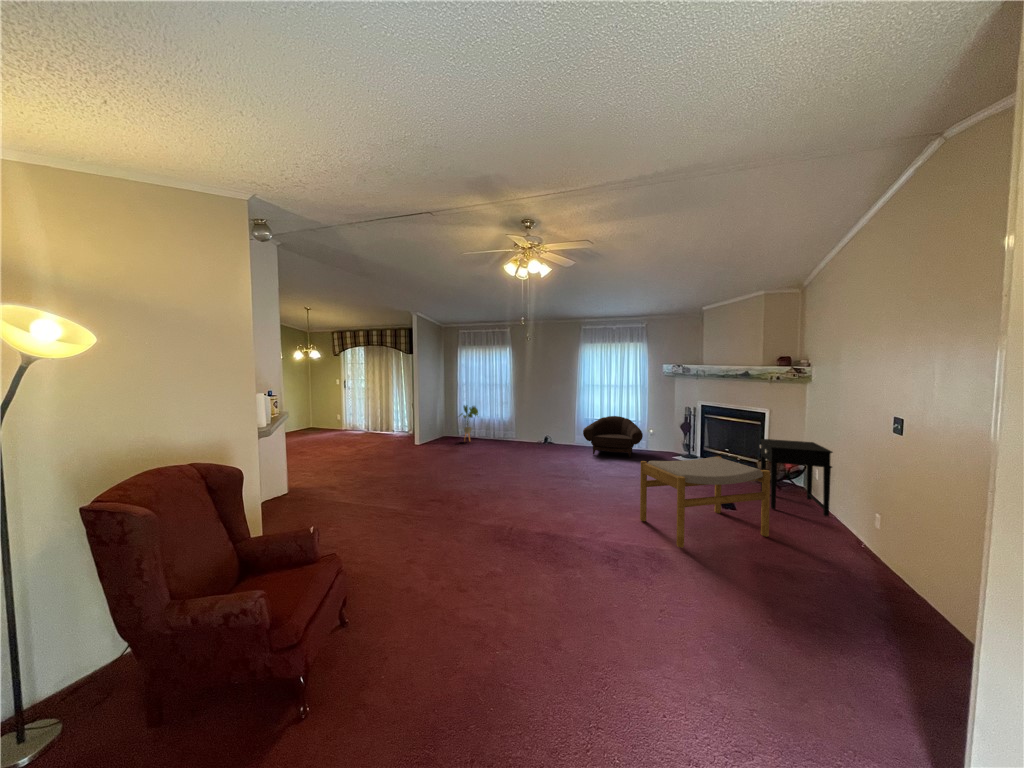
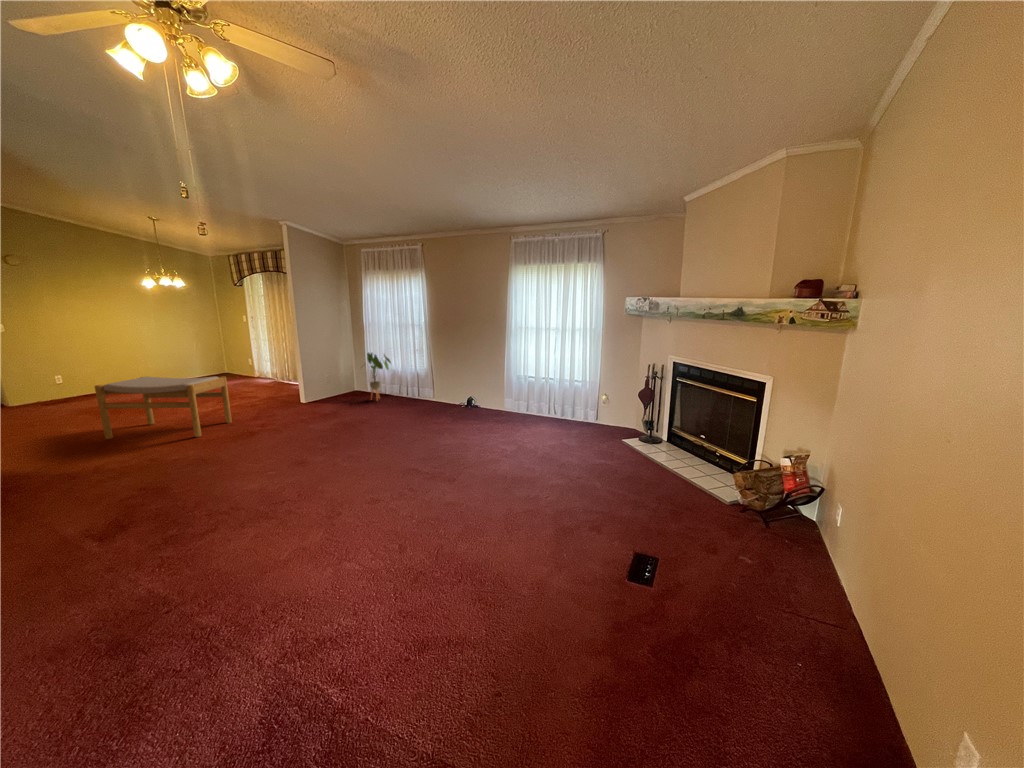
armchair: present [583,416,643,458] -> none [500,374,581,438]
side table: present [760,439,832,516] -> none [722,436,873,623]
footstool: present [640,456,770,548] -> present [95,377,232,439]

